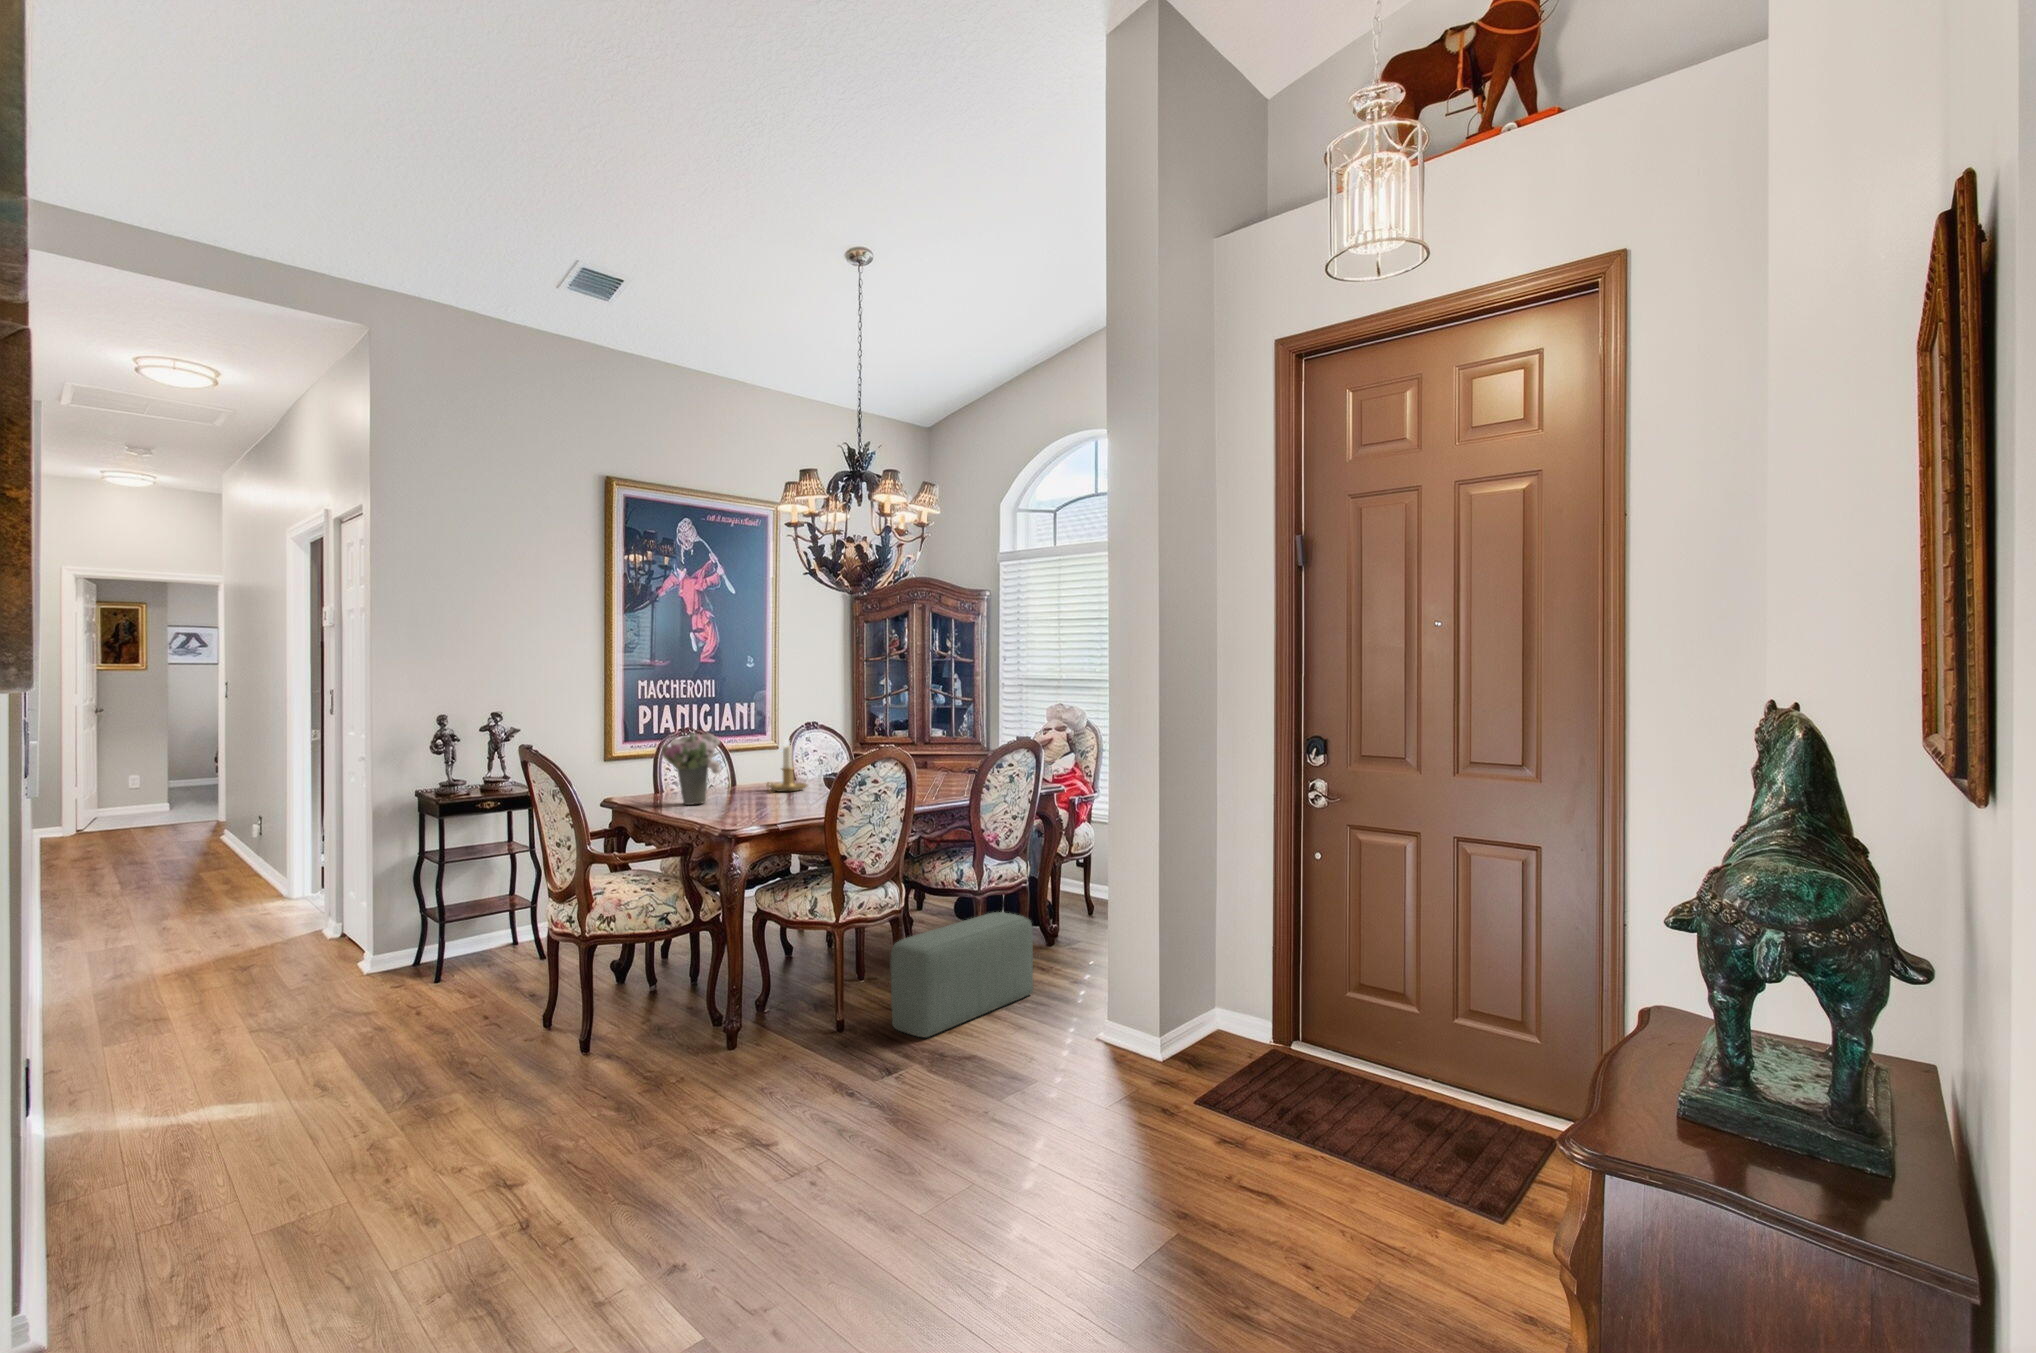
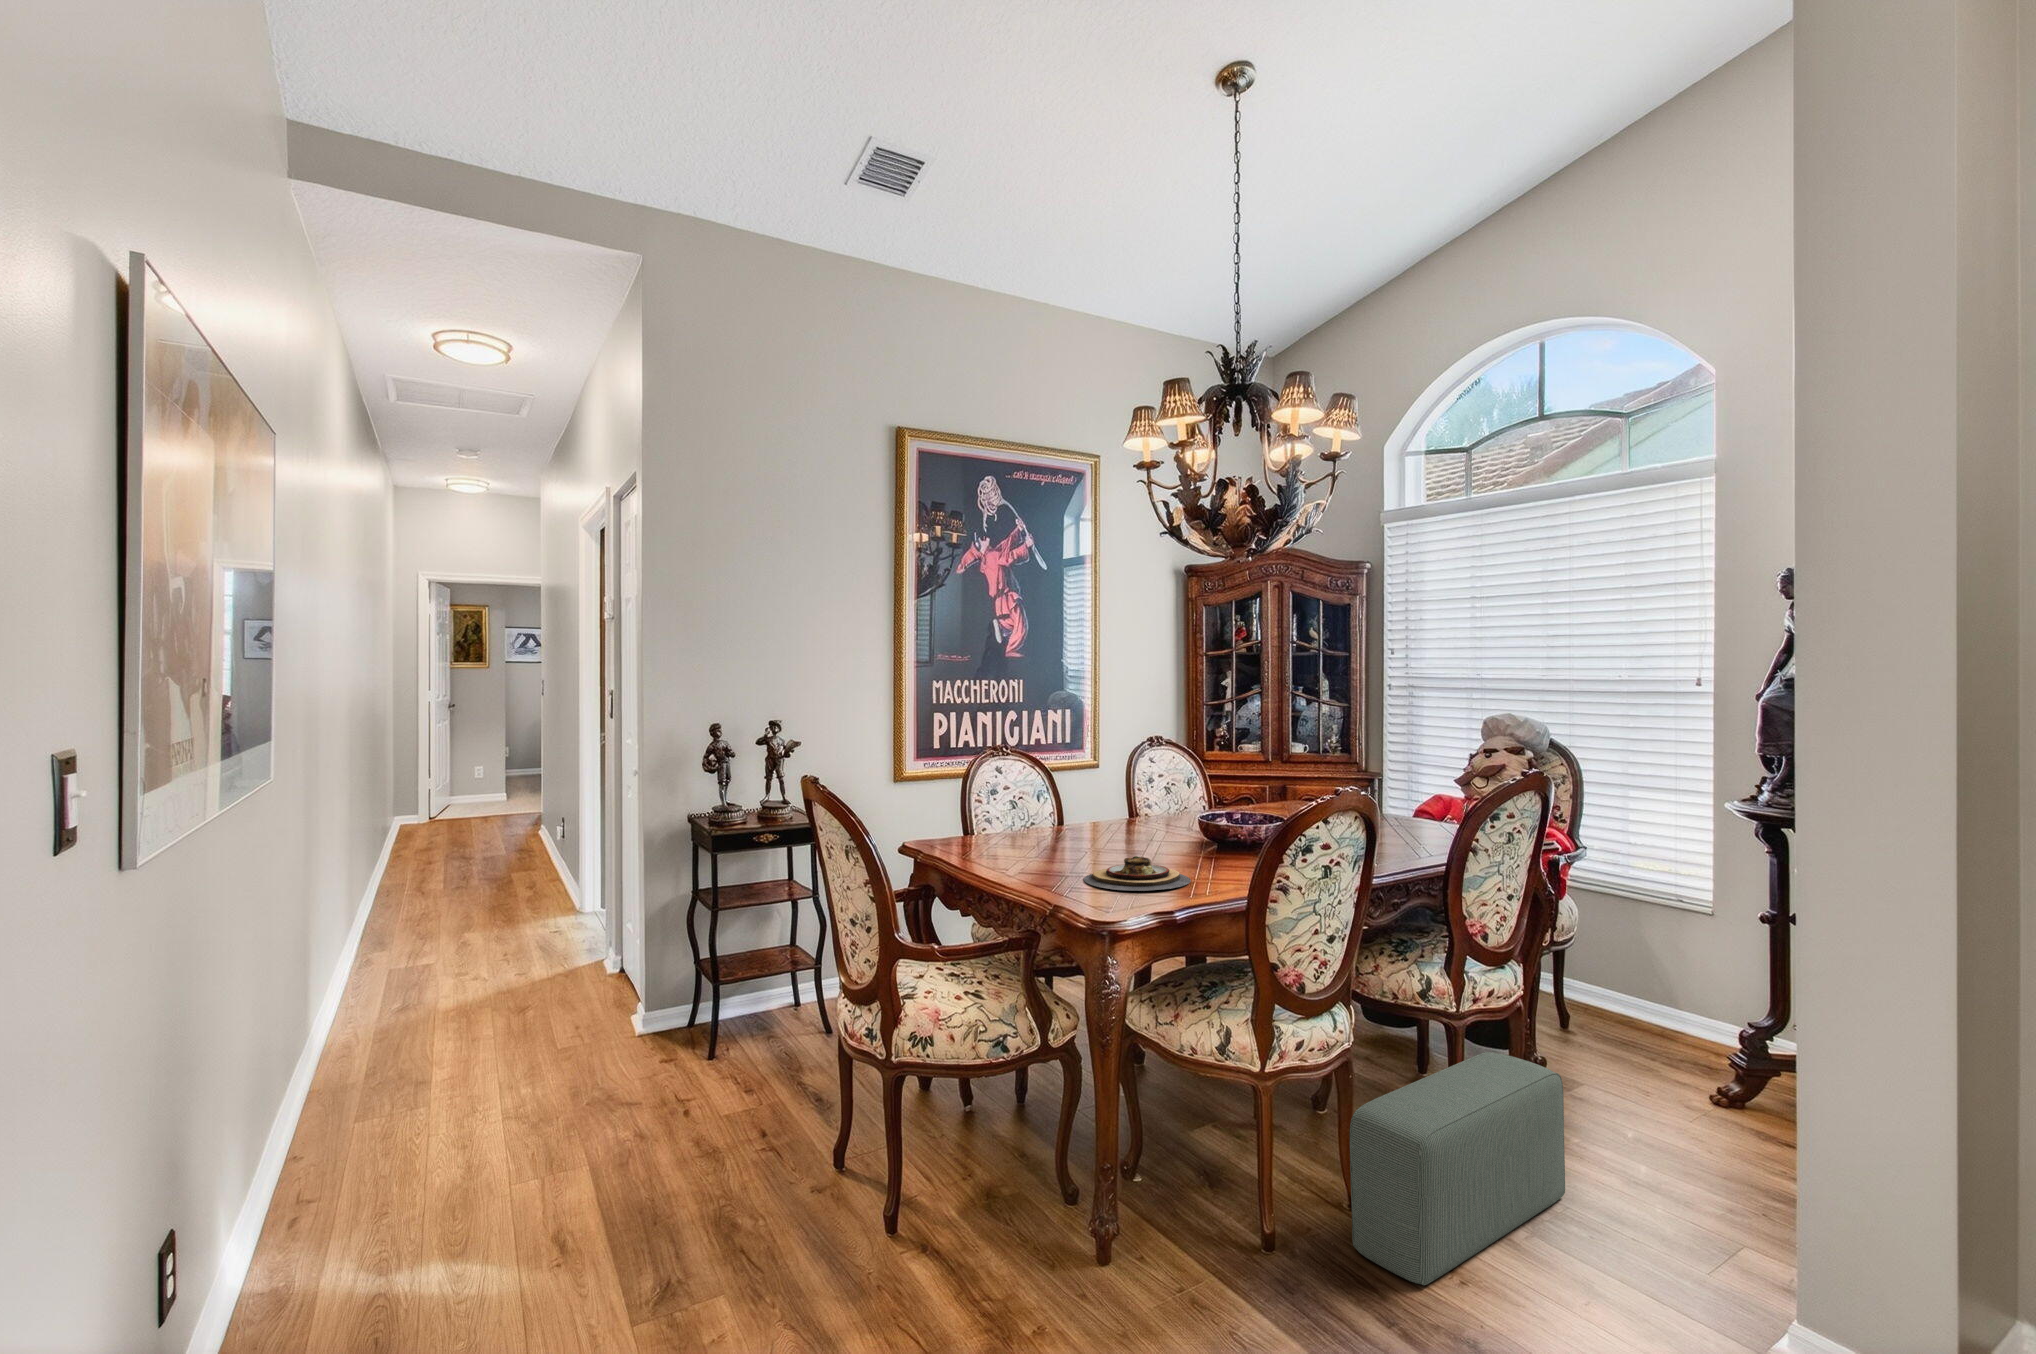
flower bouquet: present [662,733,720,805] -> none [981,757,1062,859]
candlestick: present [766,738,808,792] -> none [1113,759,1169,839]
plate: none [730,797,804,817] -> present [1084,856,1191,891]

